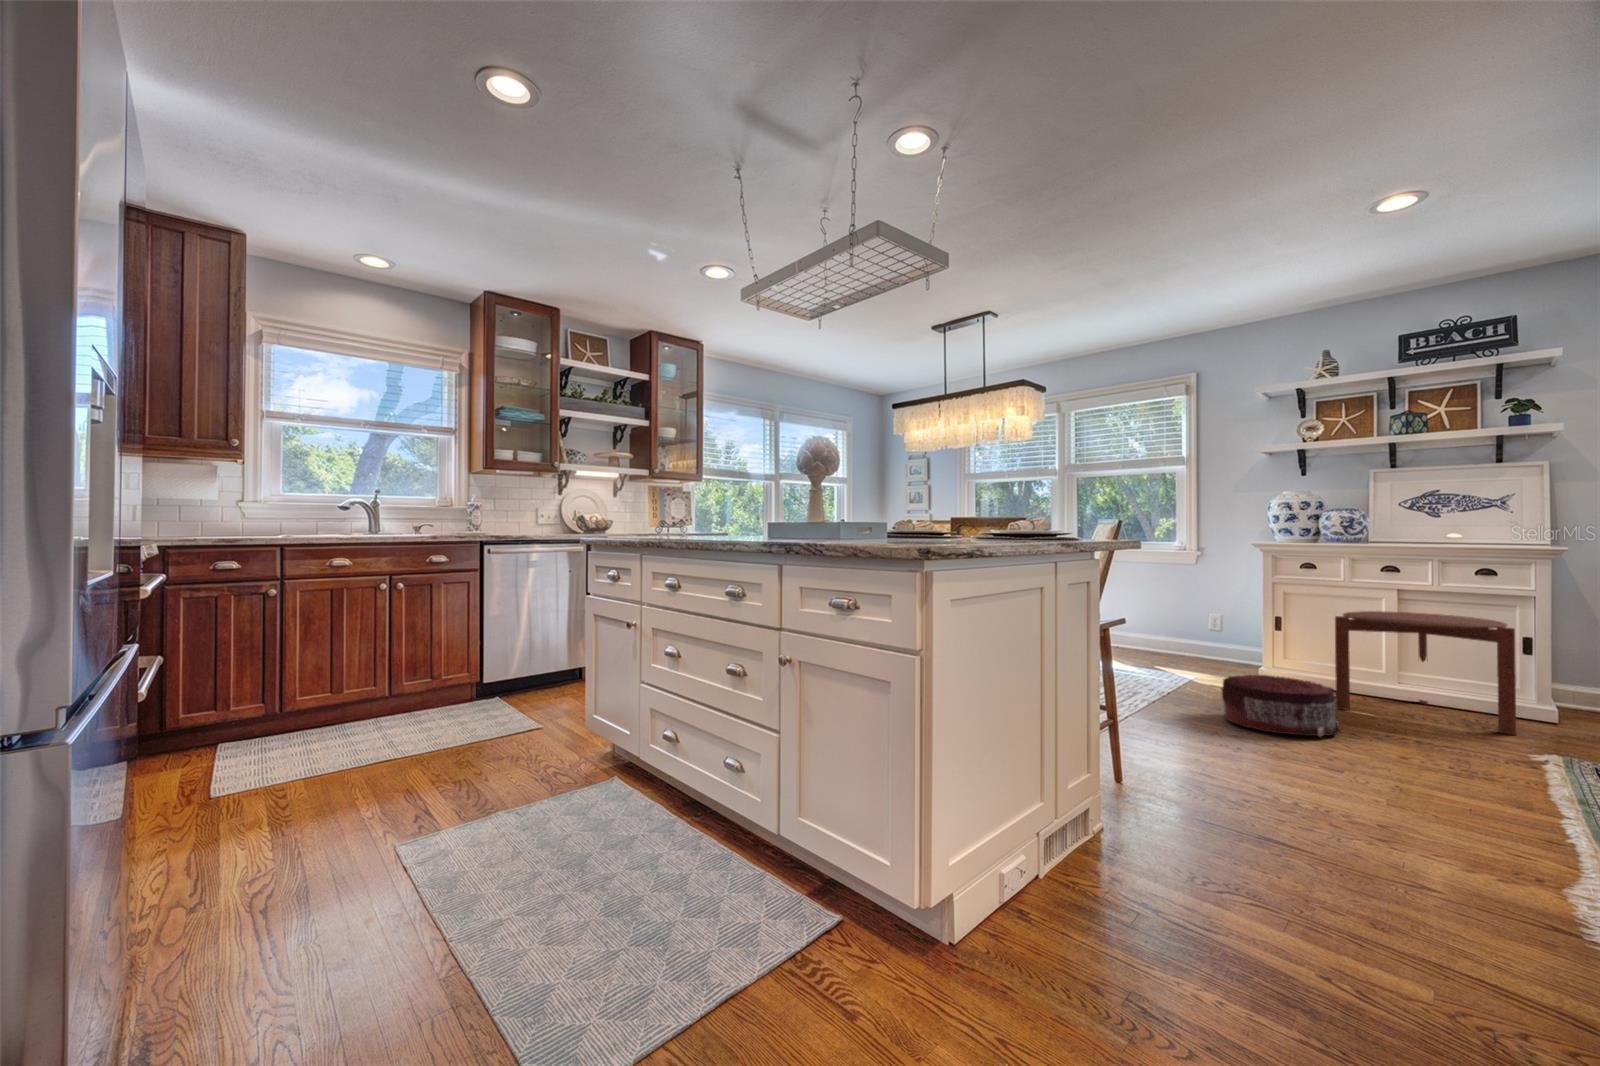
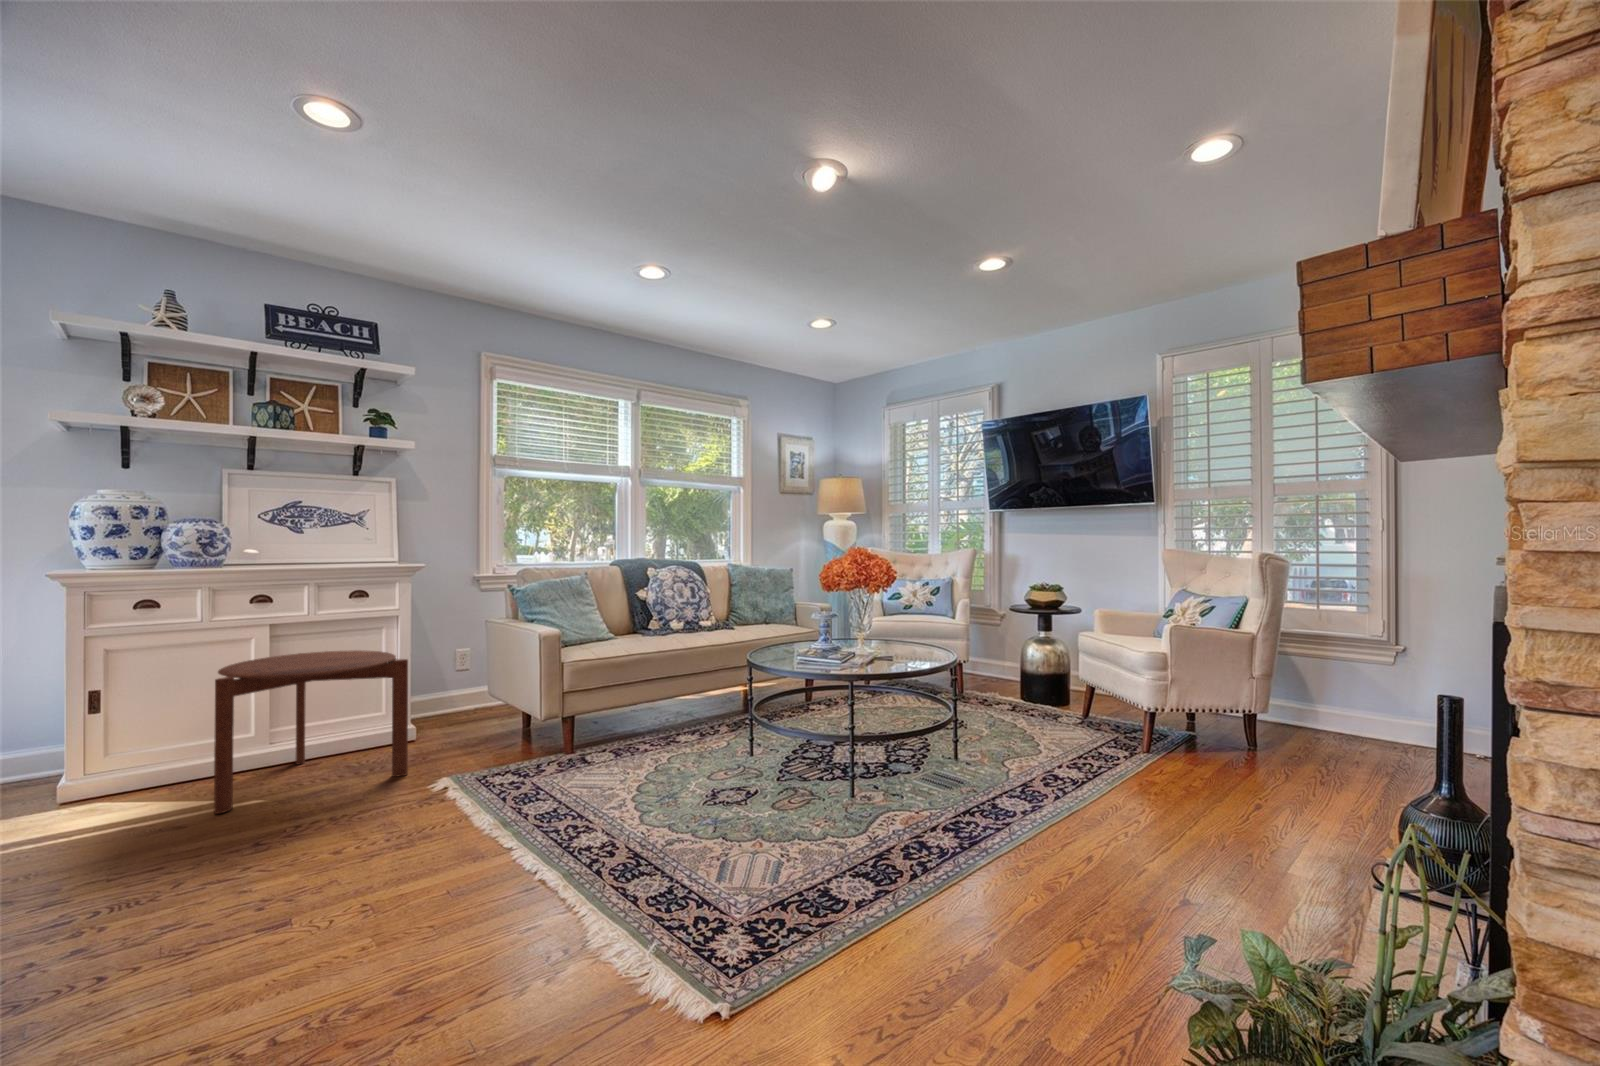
pouf: present [1221,675,1340,736] -> none [36,792,257,929]

